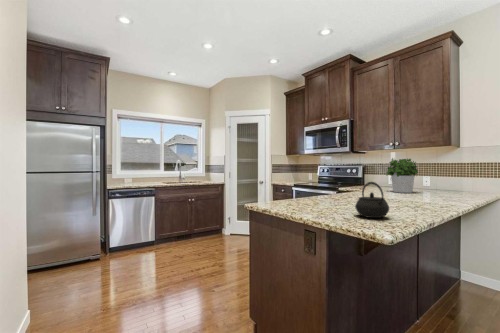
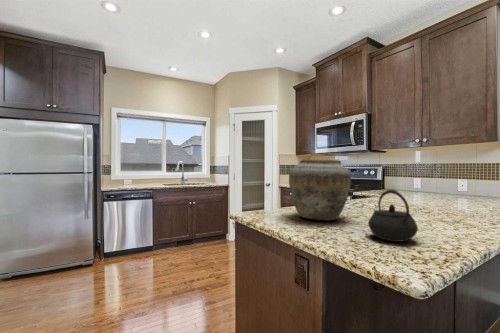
potted plant: present [387,158,418,193] -> none [411,157,452,200]
vase: none [293,160,341,207] -> present [289,159,351,220]

